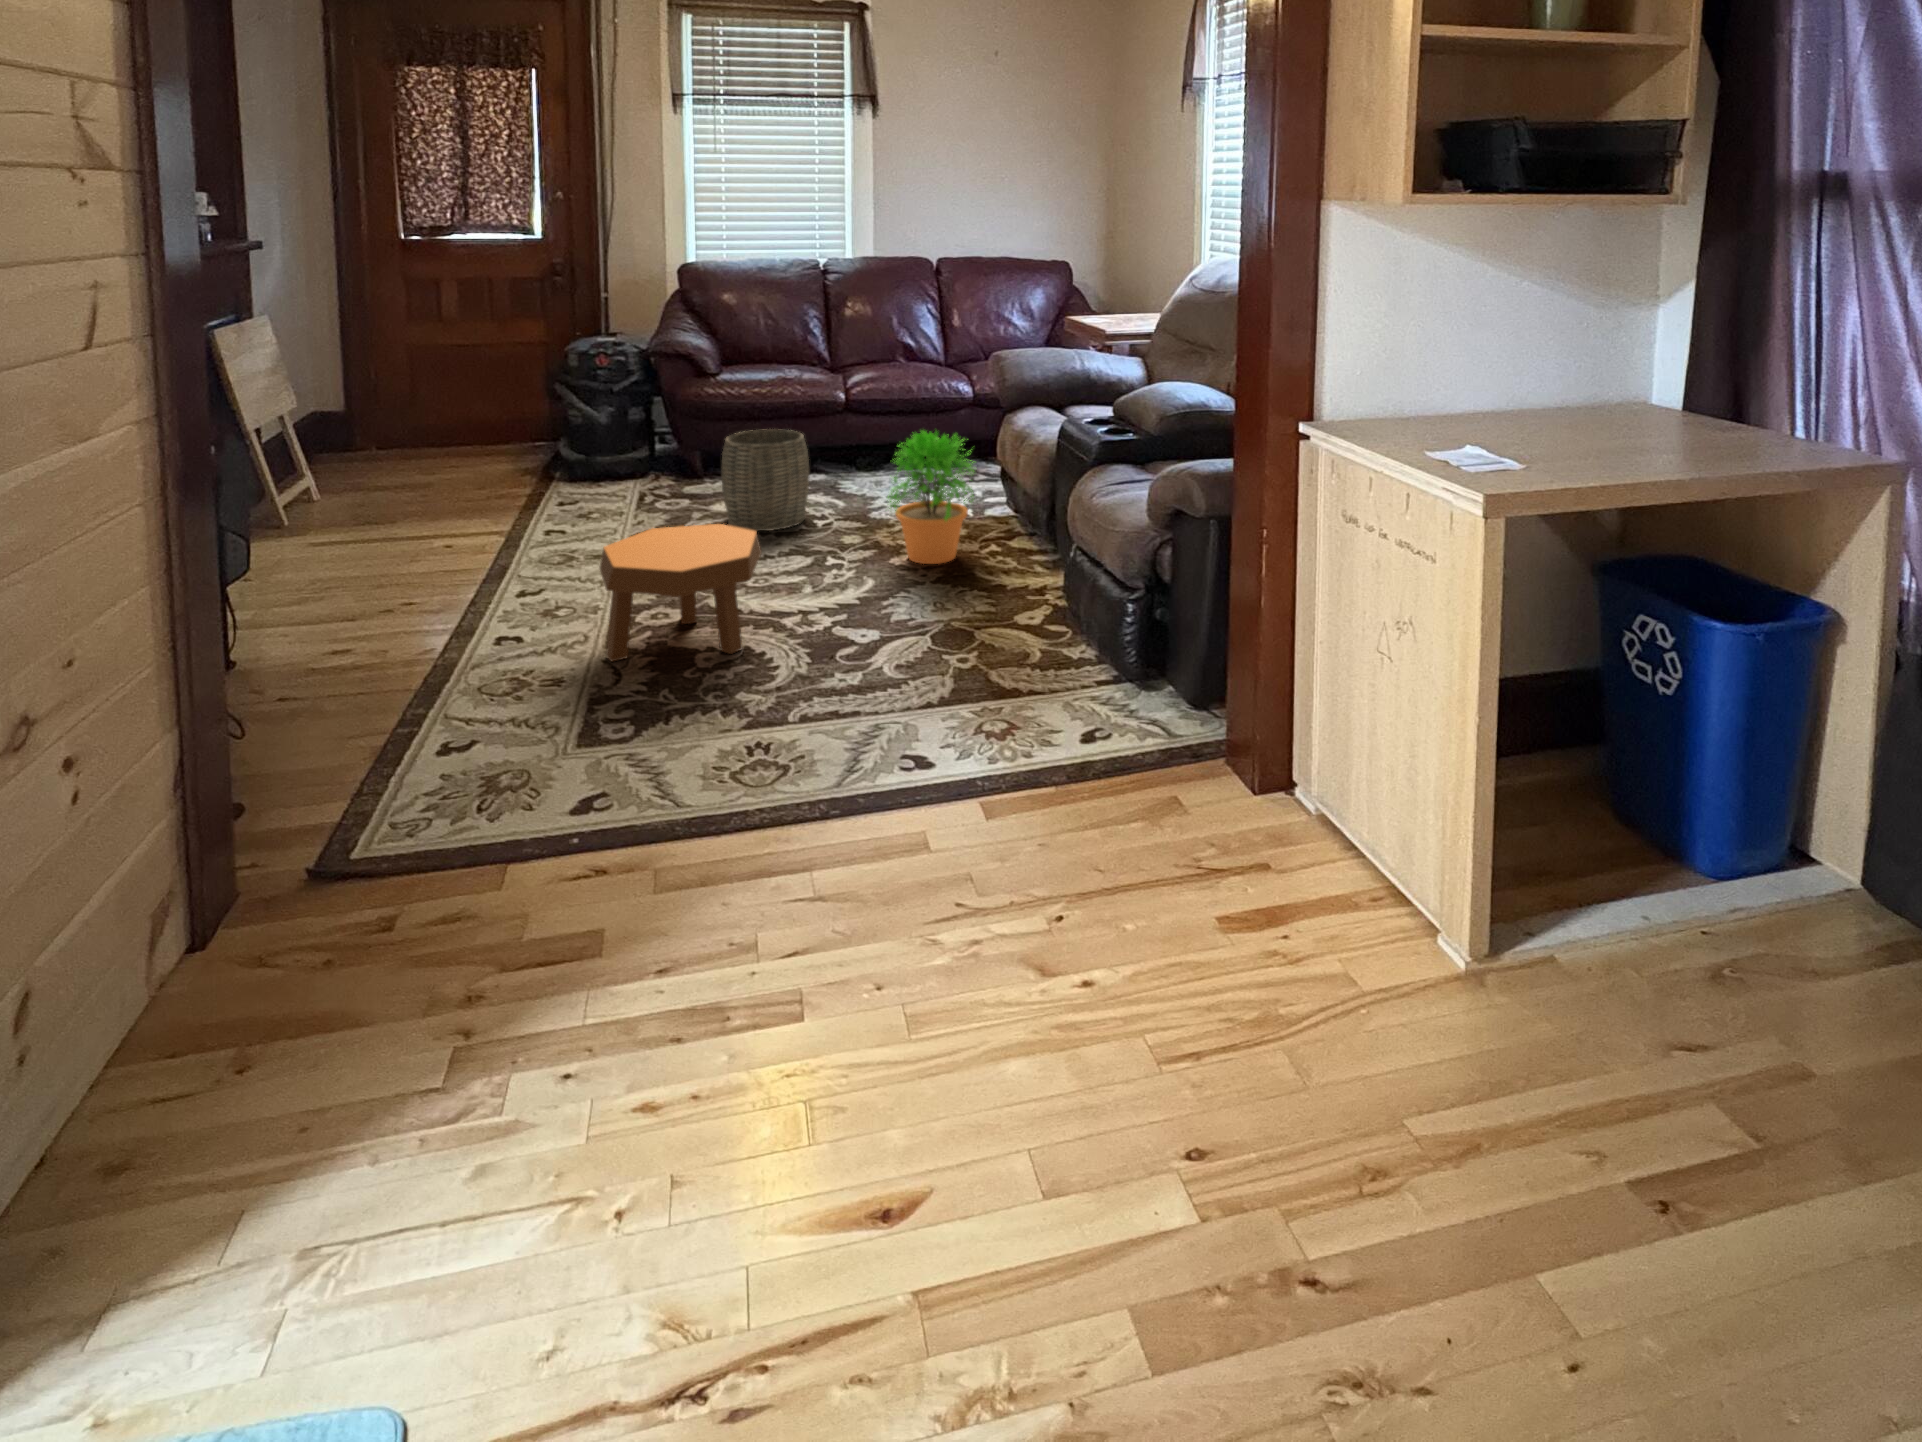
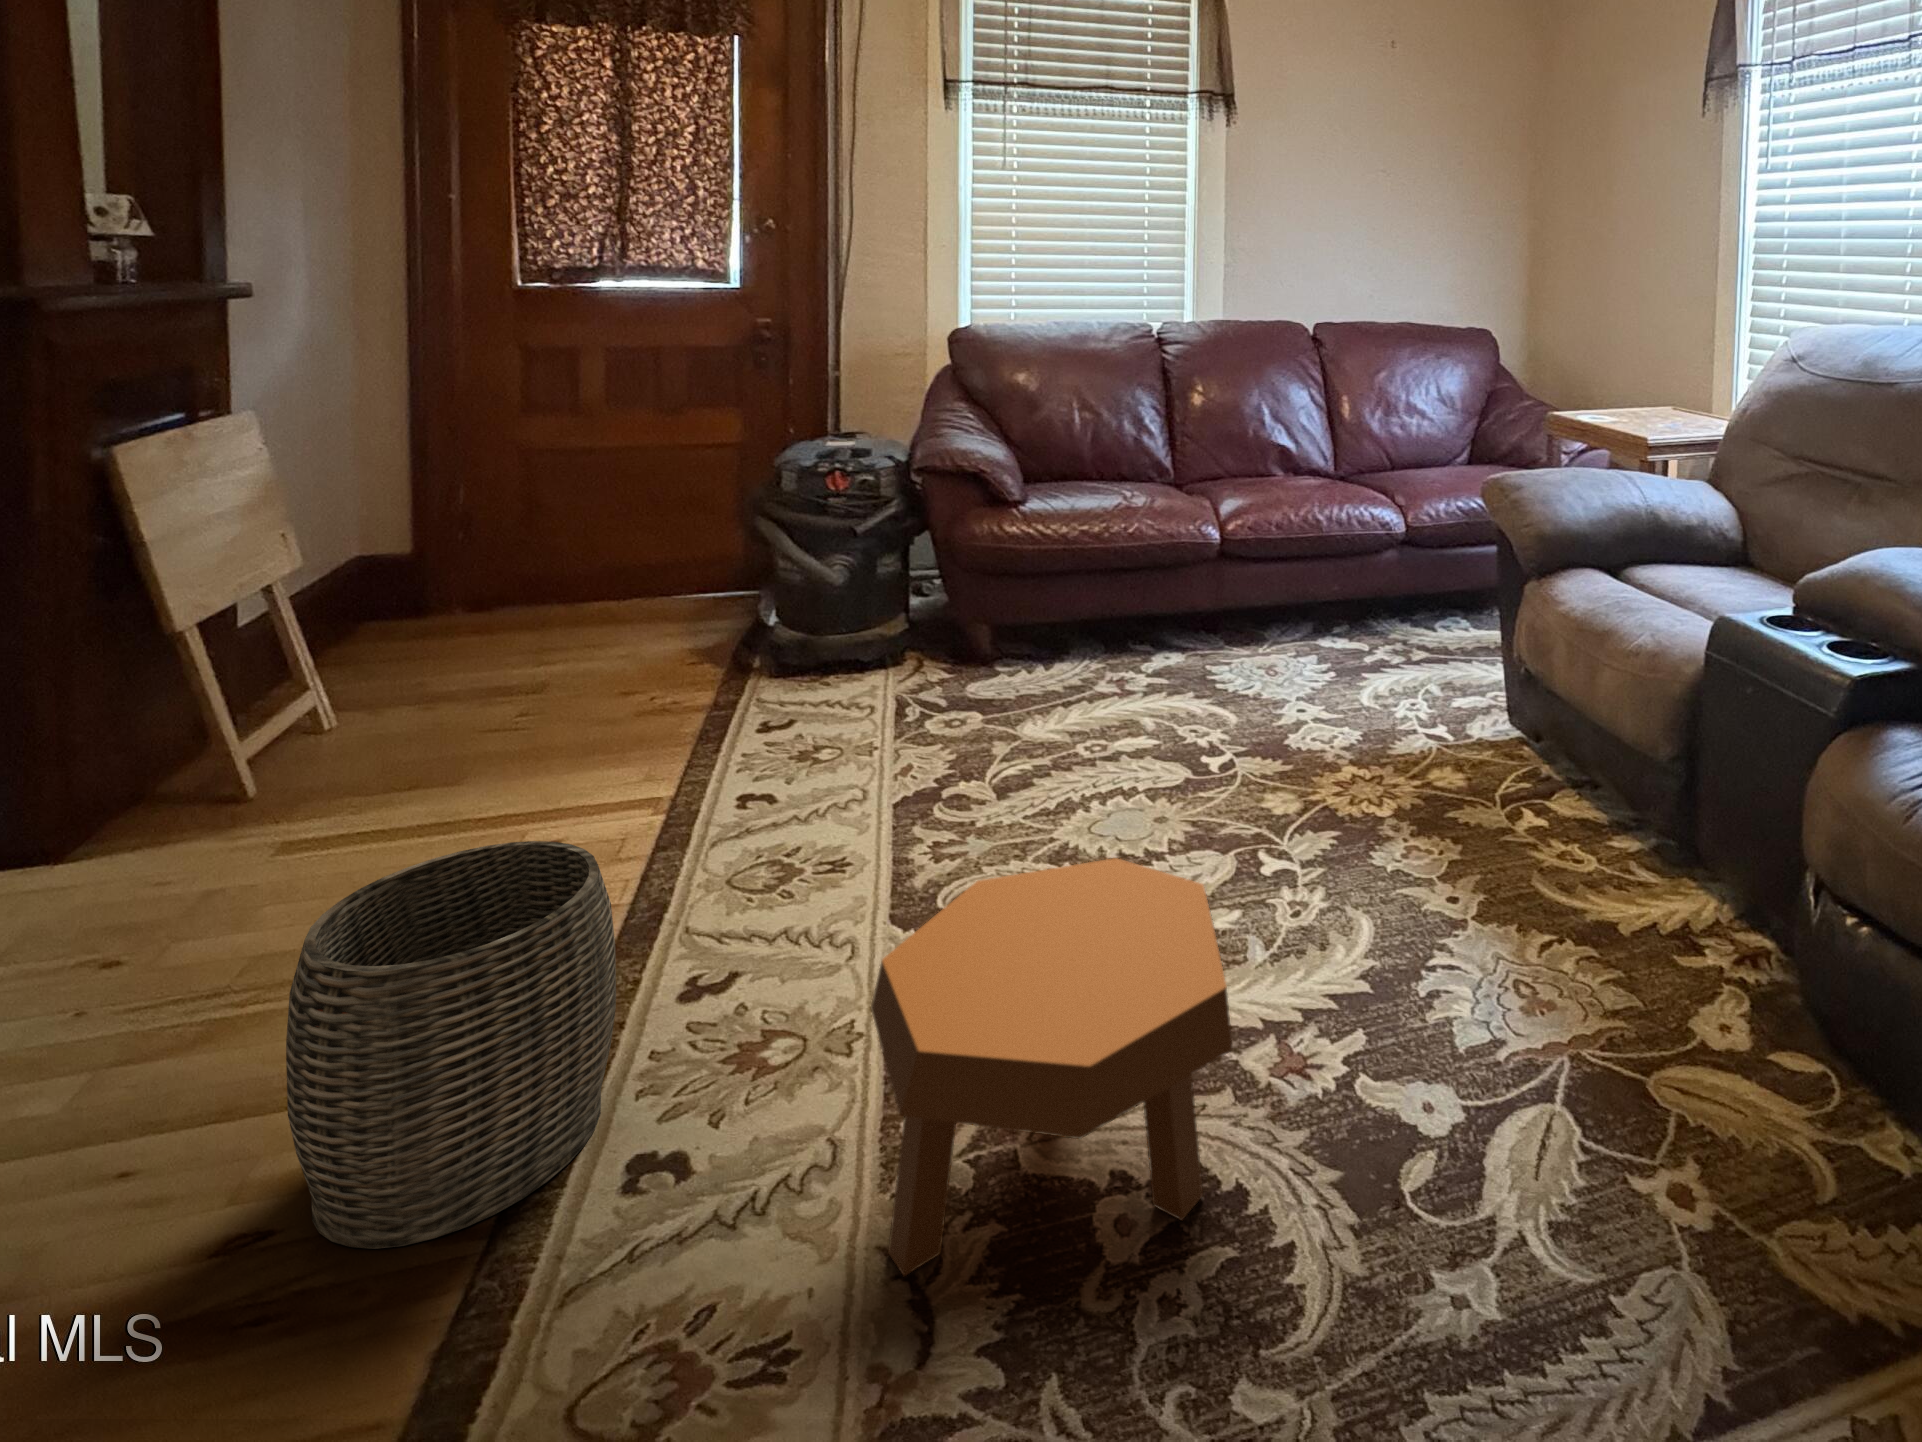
woven basket: present [722,429,810,531] -> present [286,841,616,1249]
potted plant: present [888,431,975,564] -> none [1363,618,1540,868]

